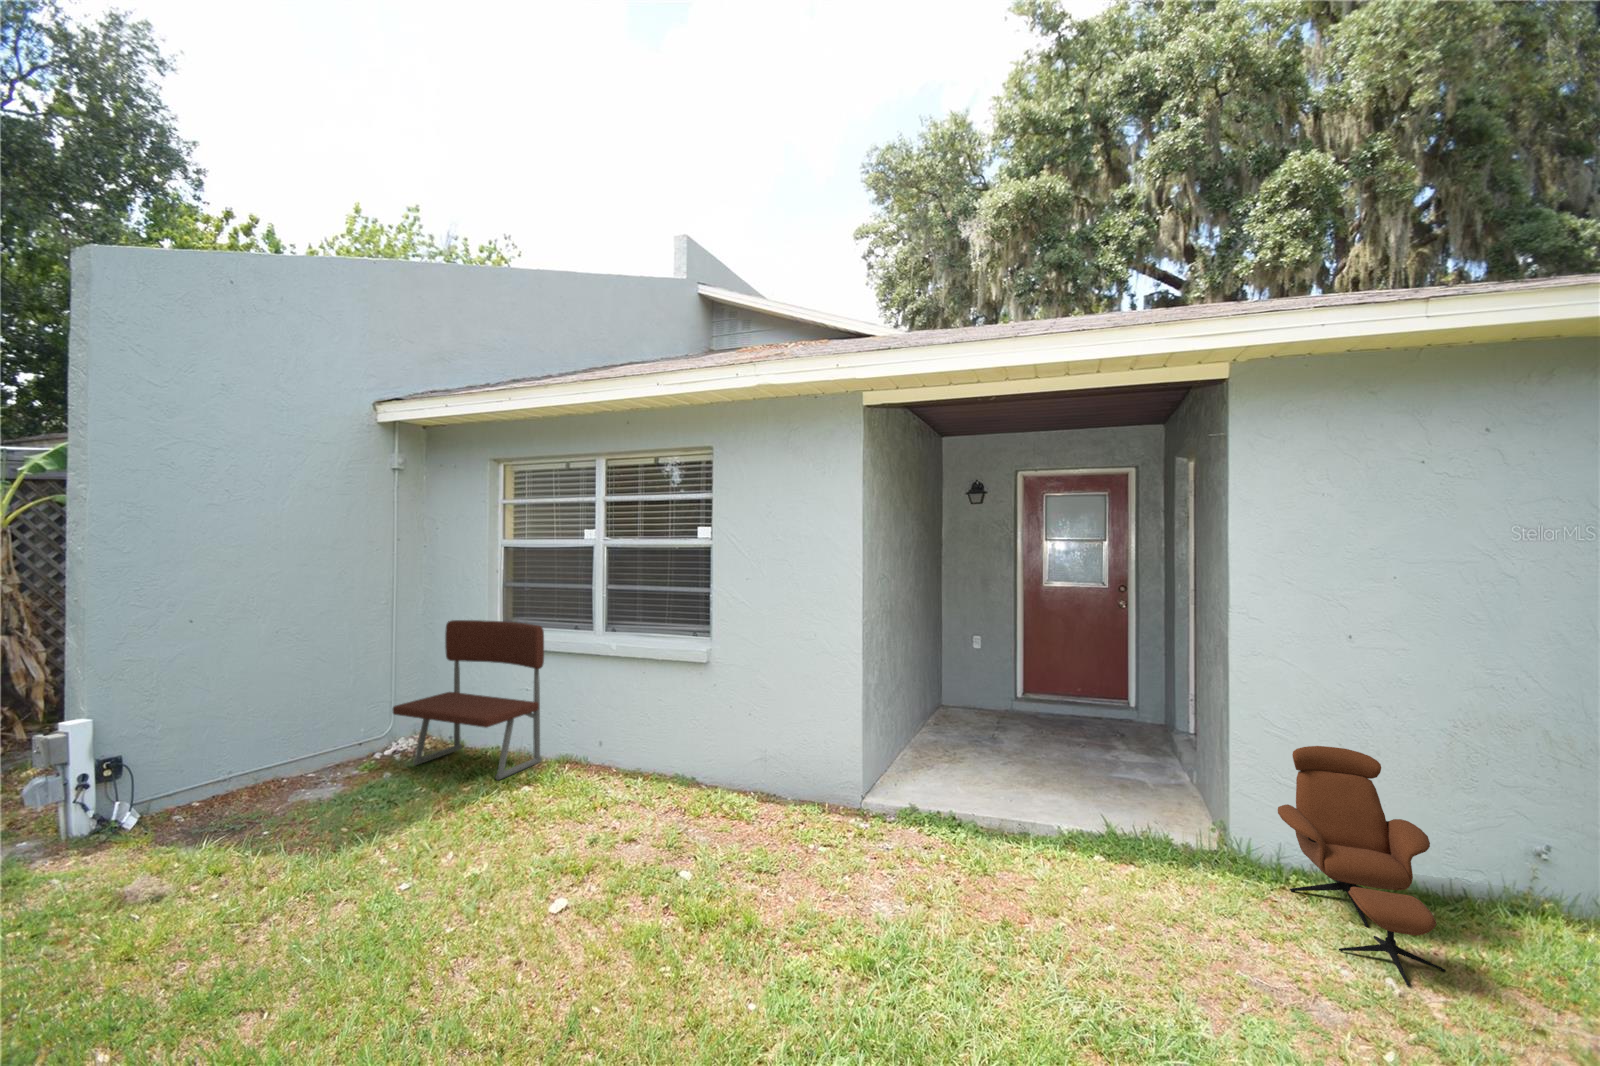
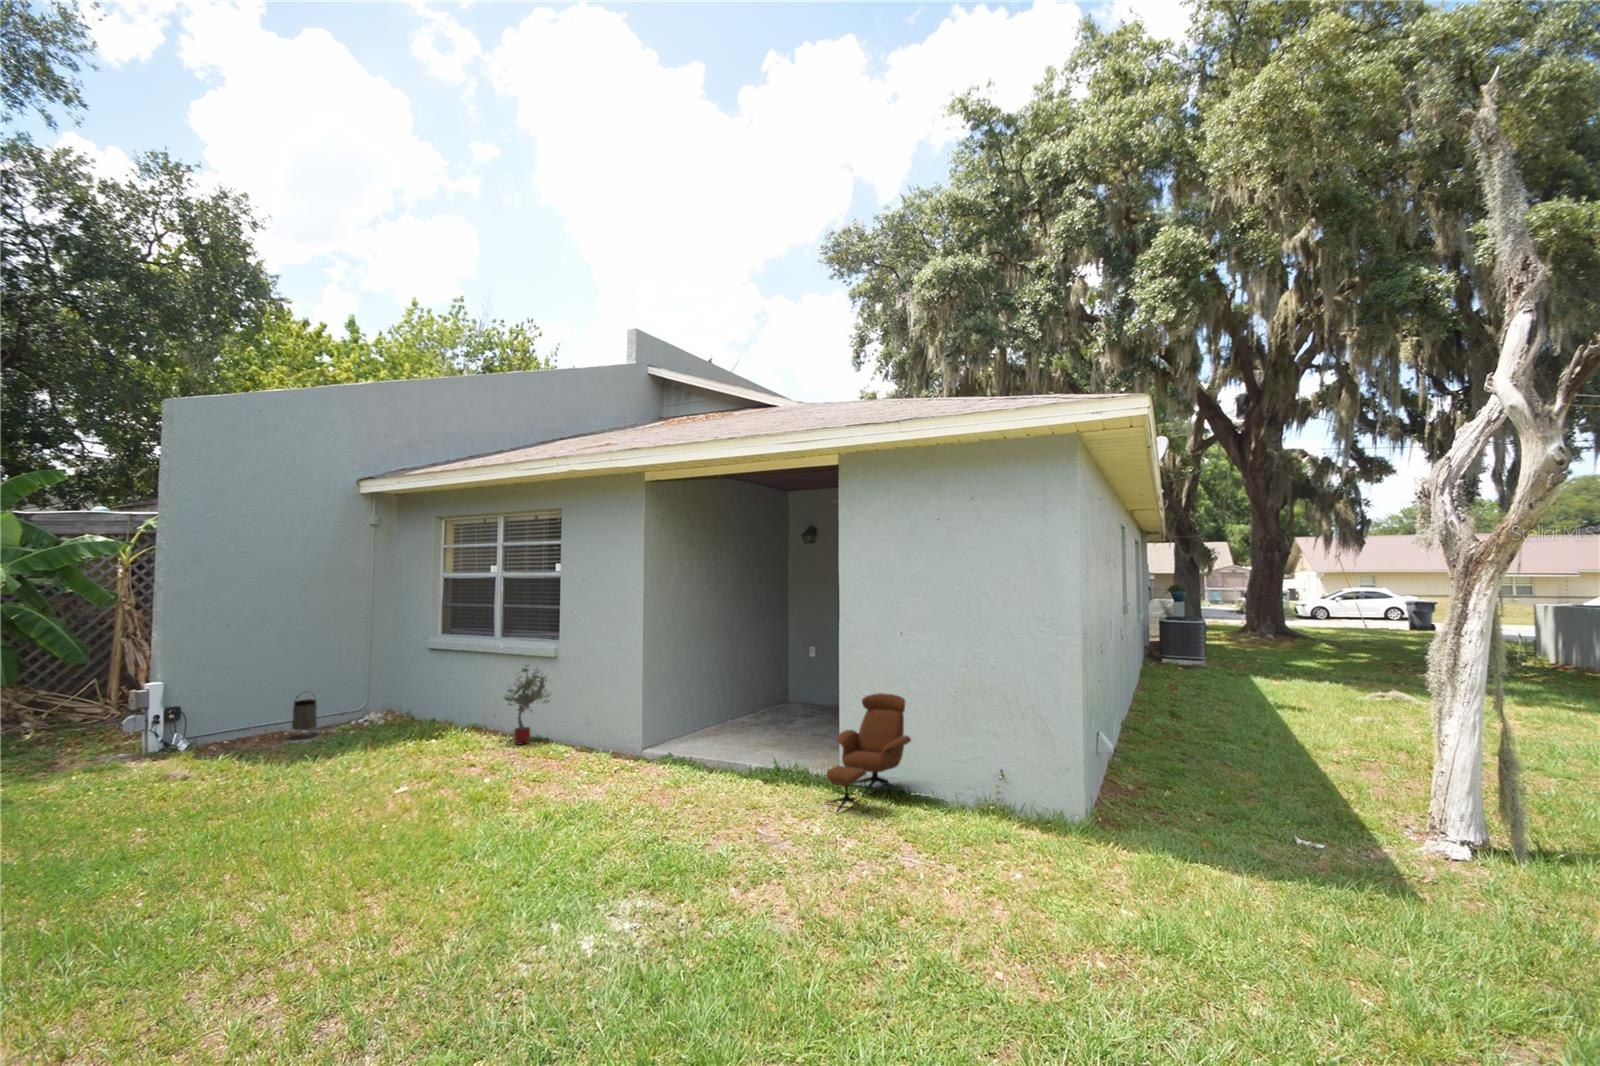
bench: present [393,620,544,780] -> none [354,630,457,736]
potted tree: none [635,679,715,797] -> present [504,665,552,744]
watering can: none [299,717,341,791] -> present [290,696,317,739]

